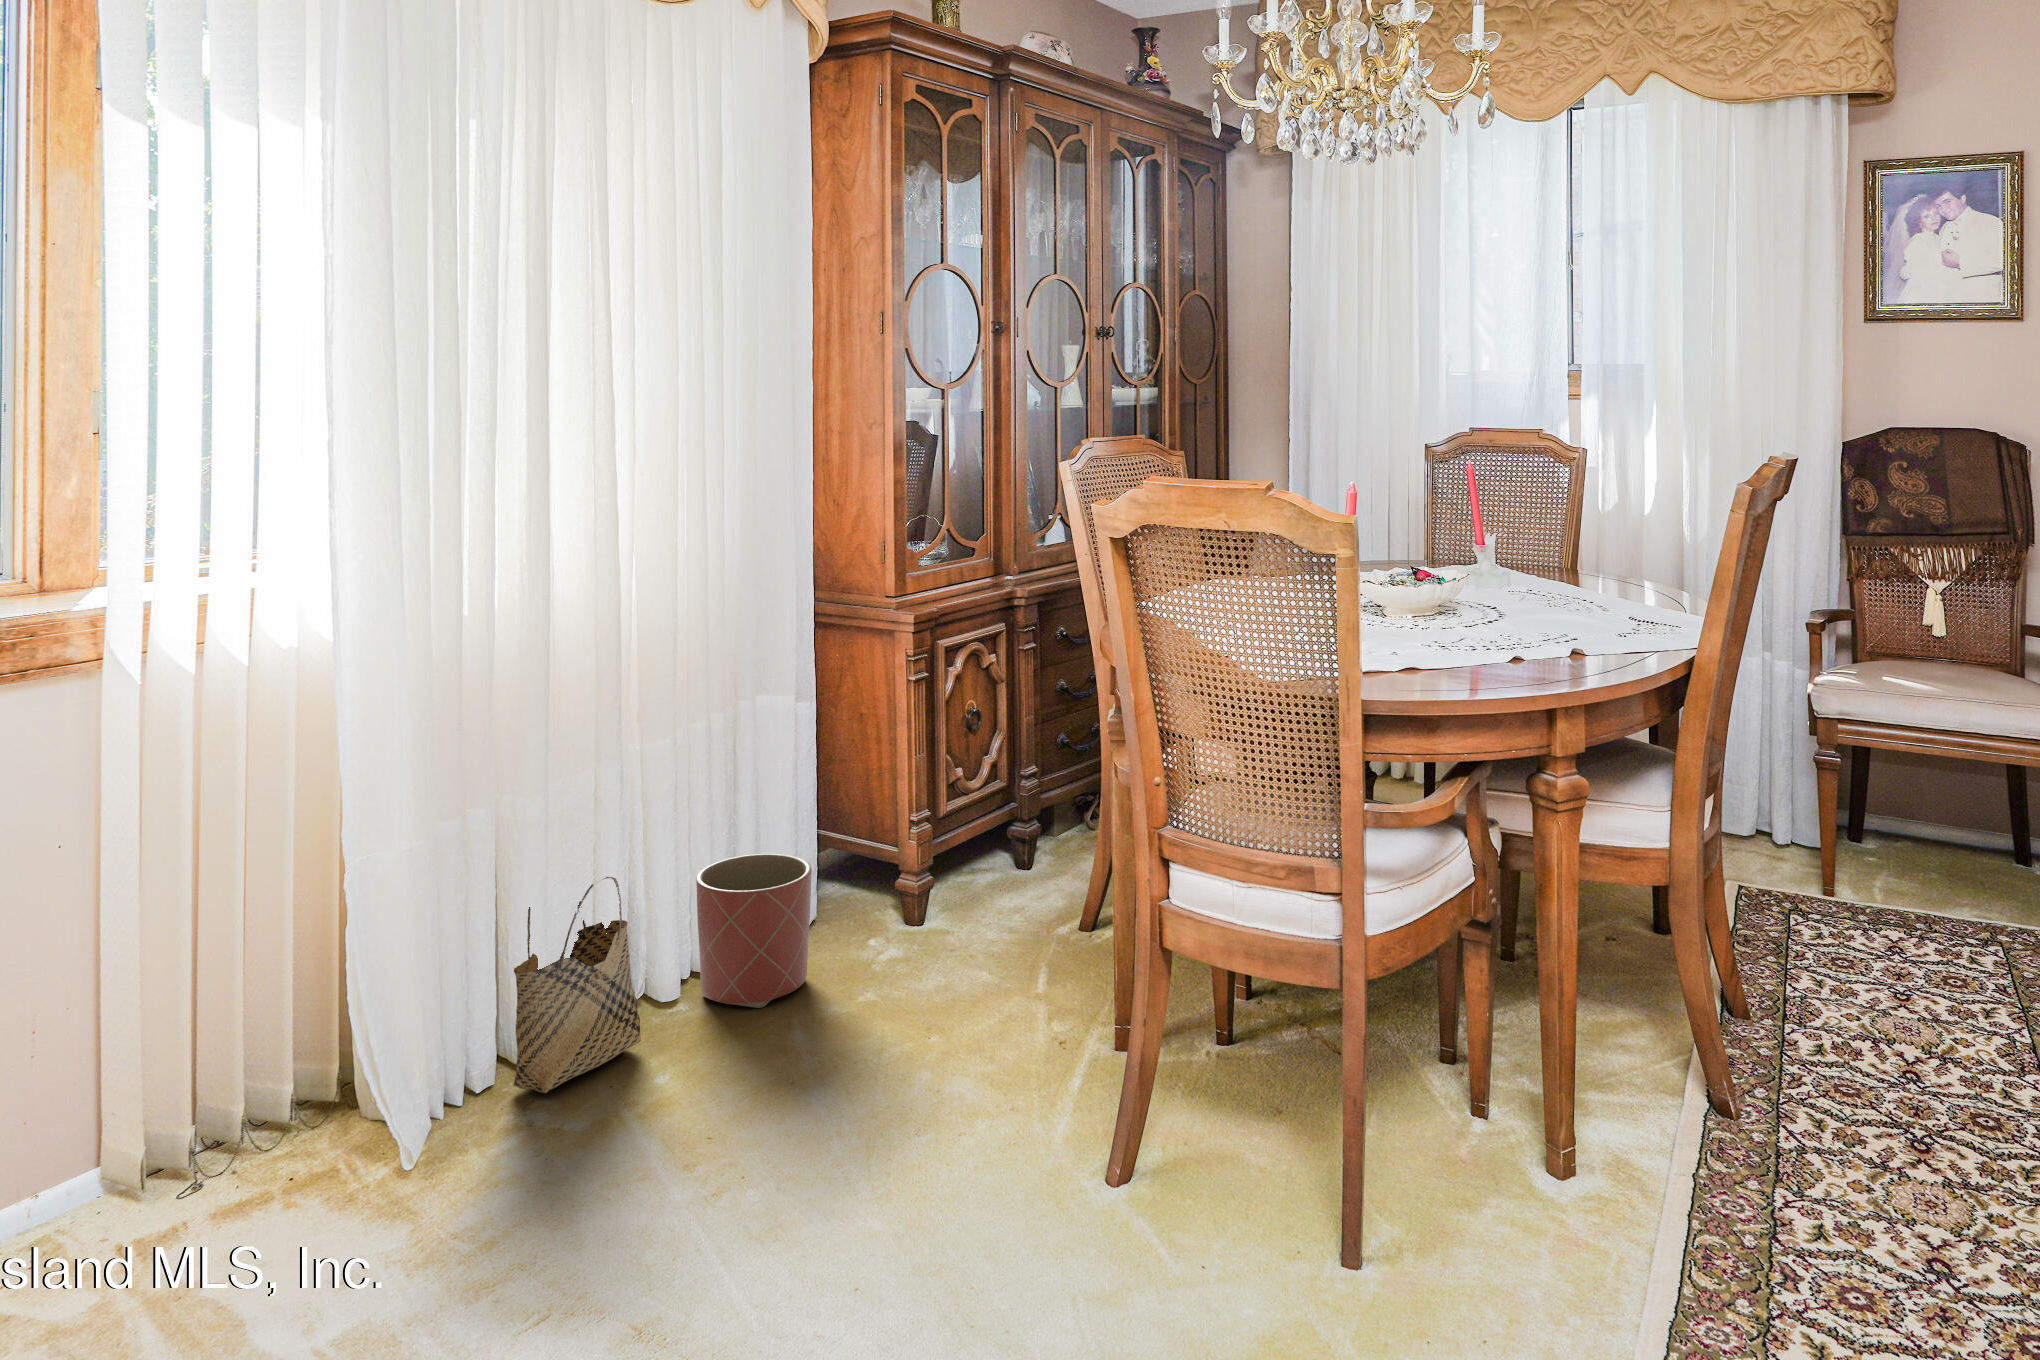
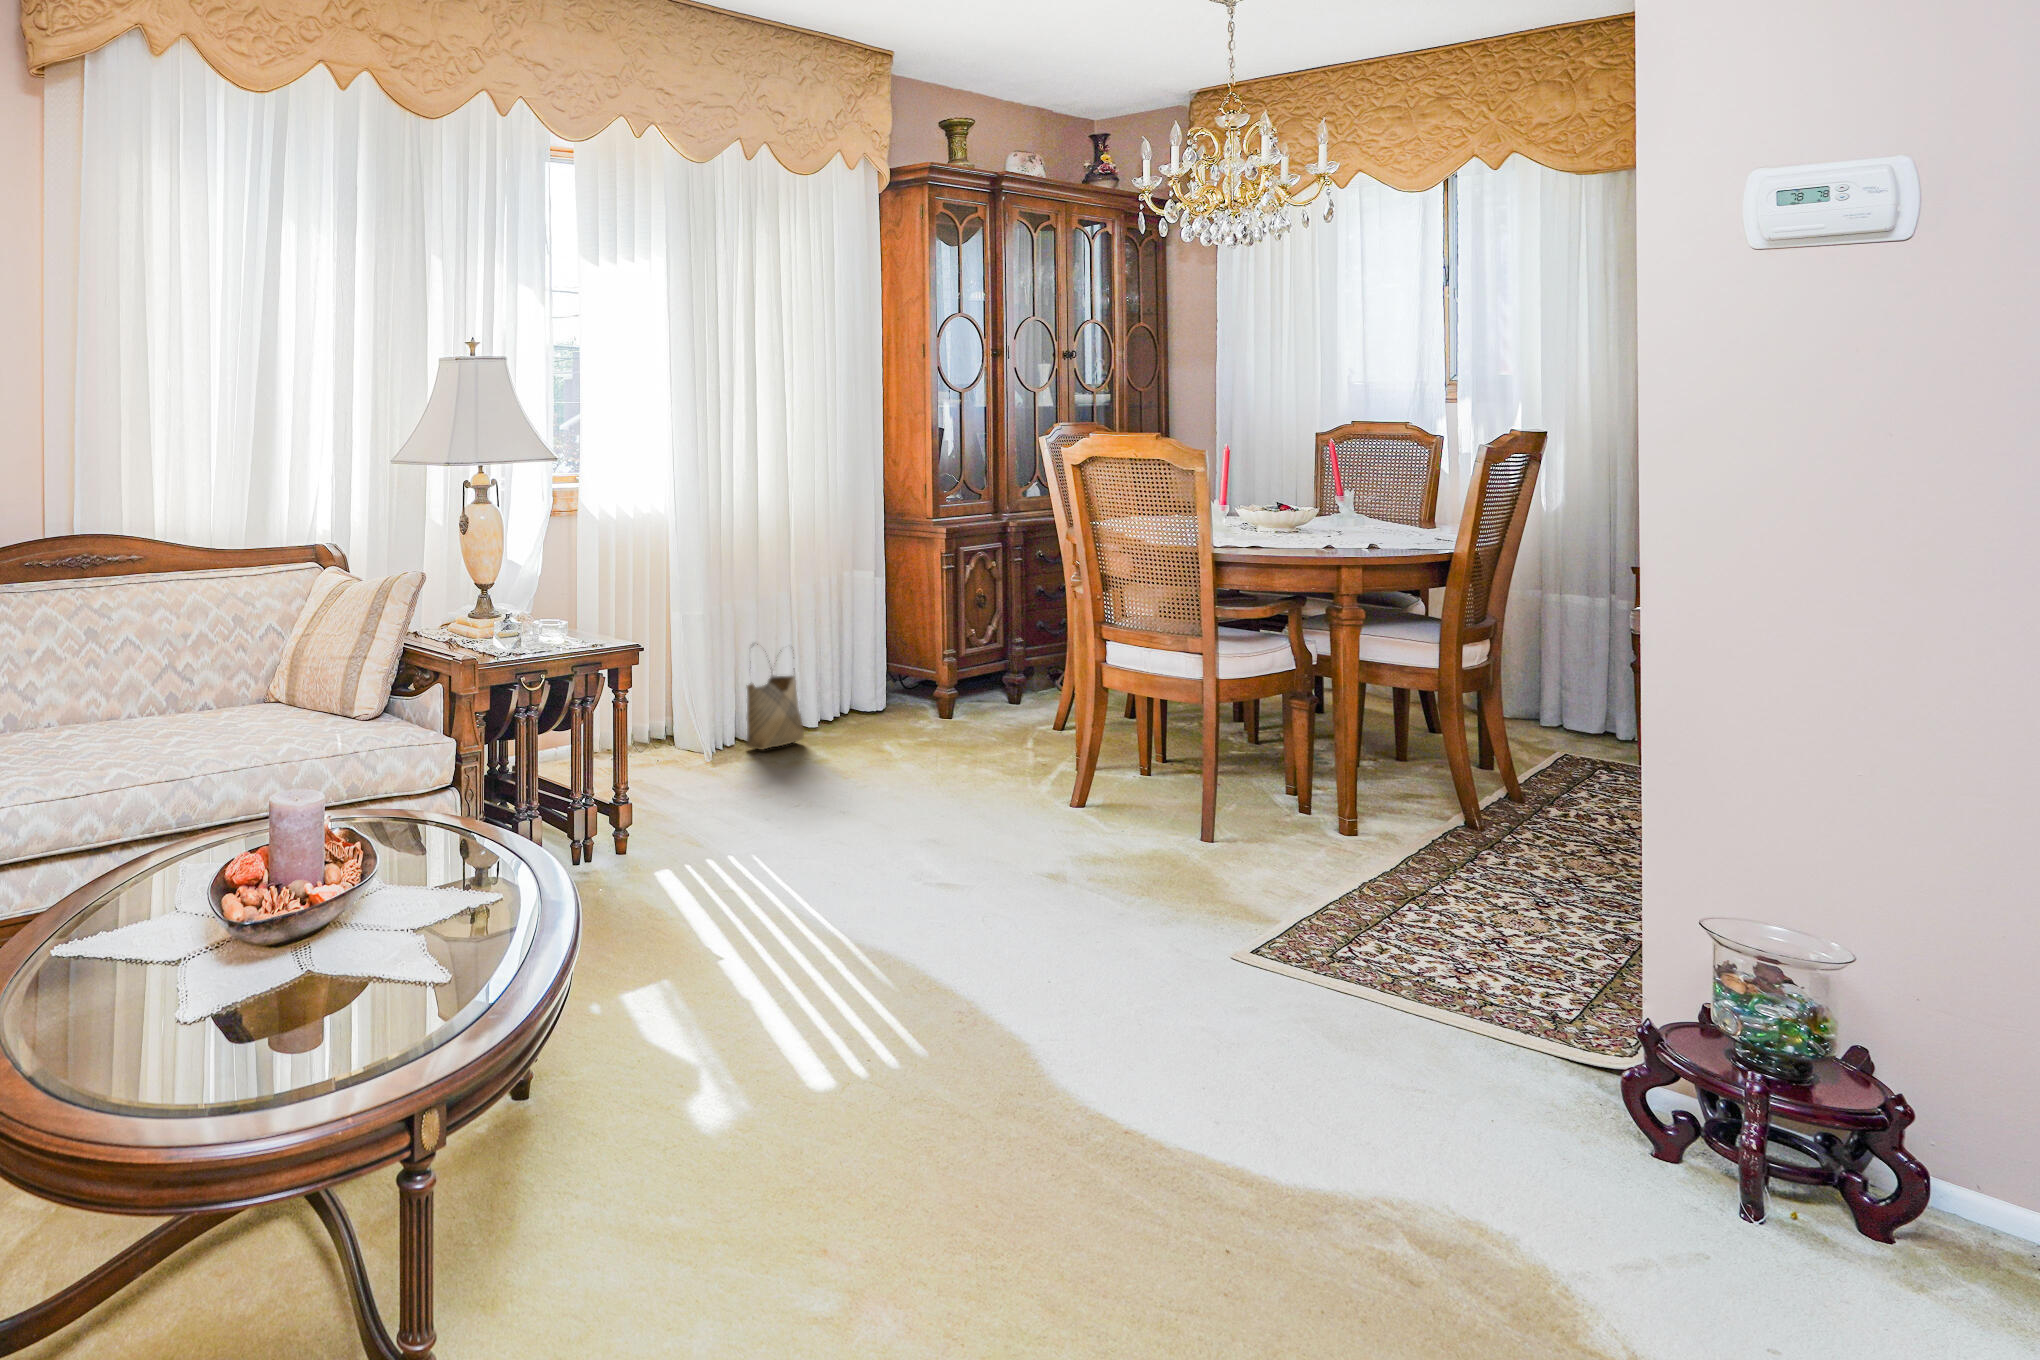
planter: present [696,854,812,1008] -> none [825,658,890,736]

